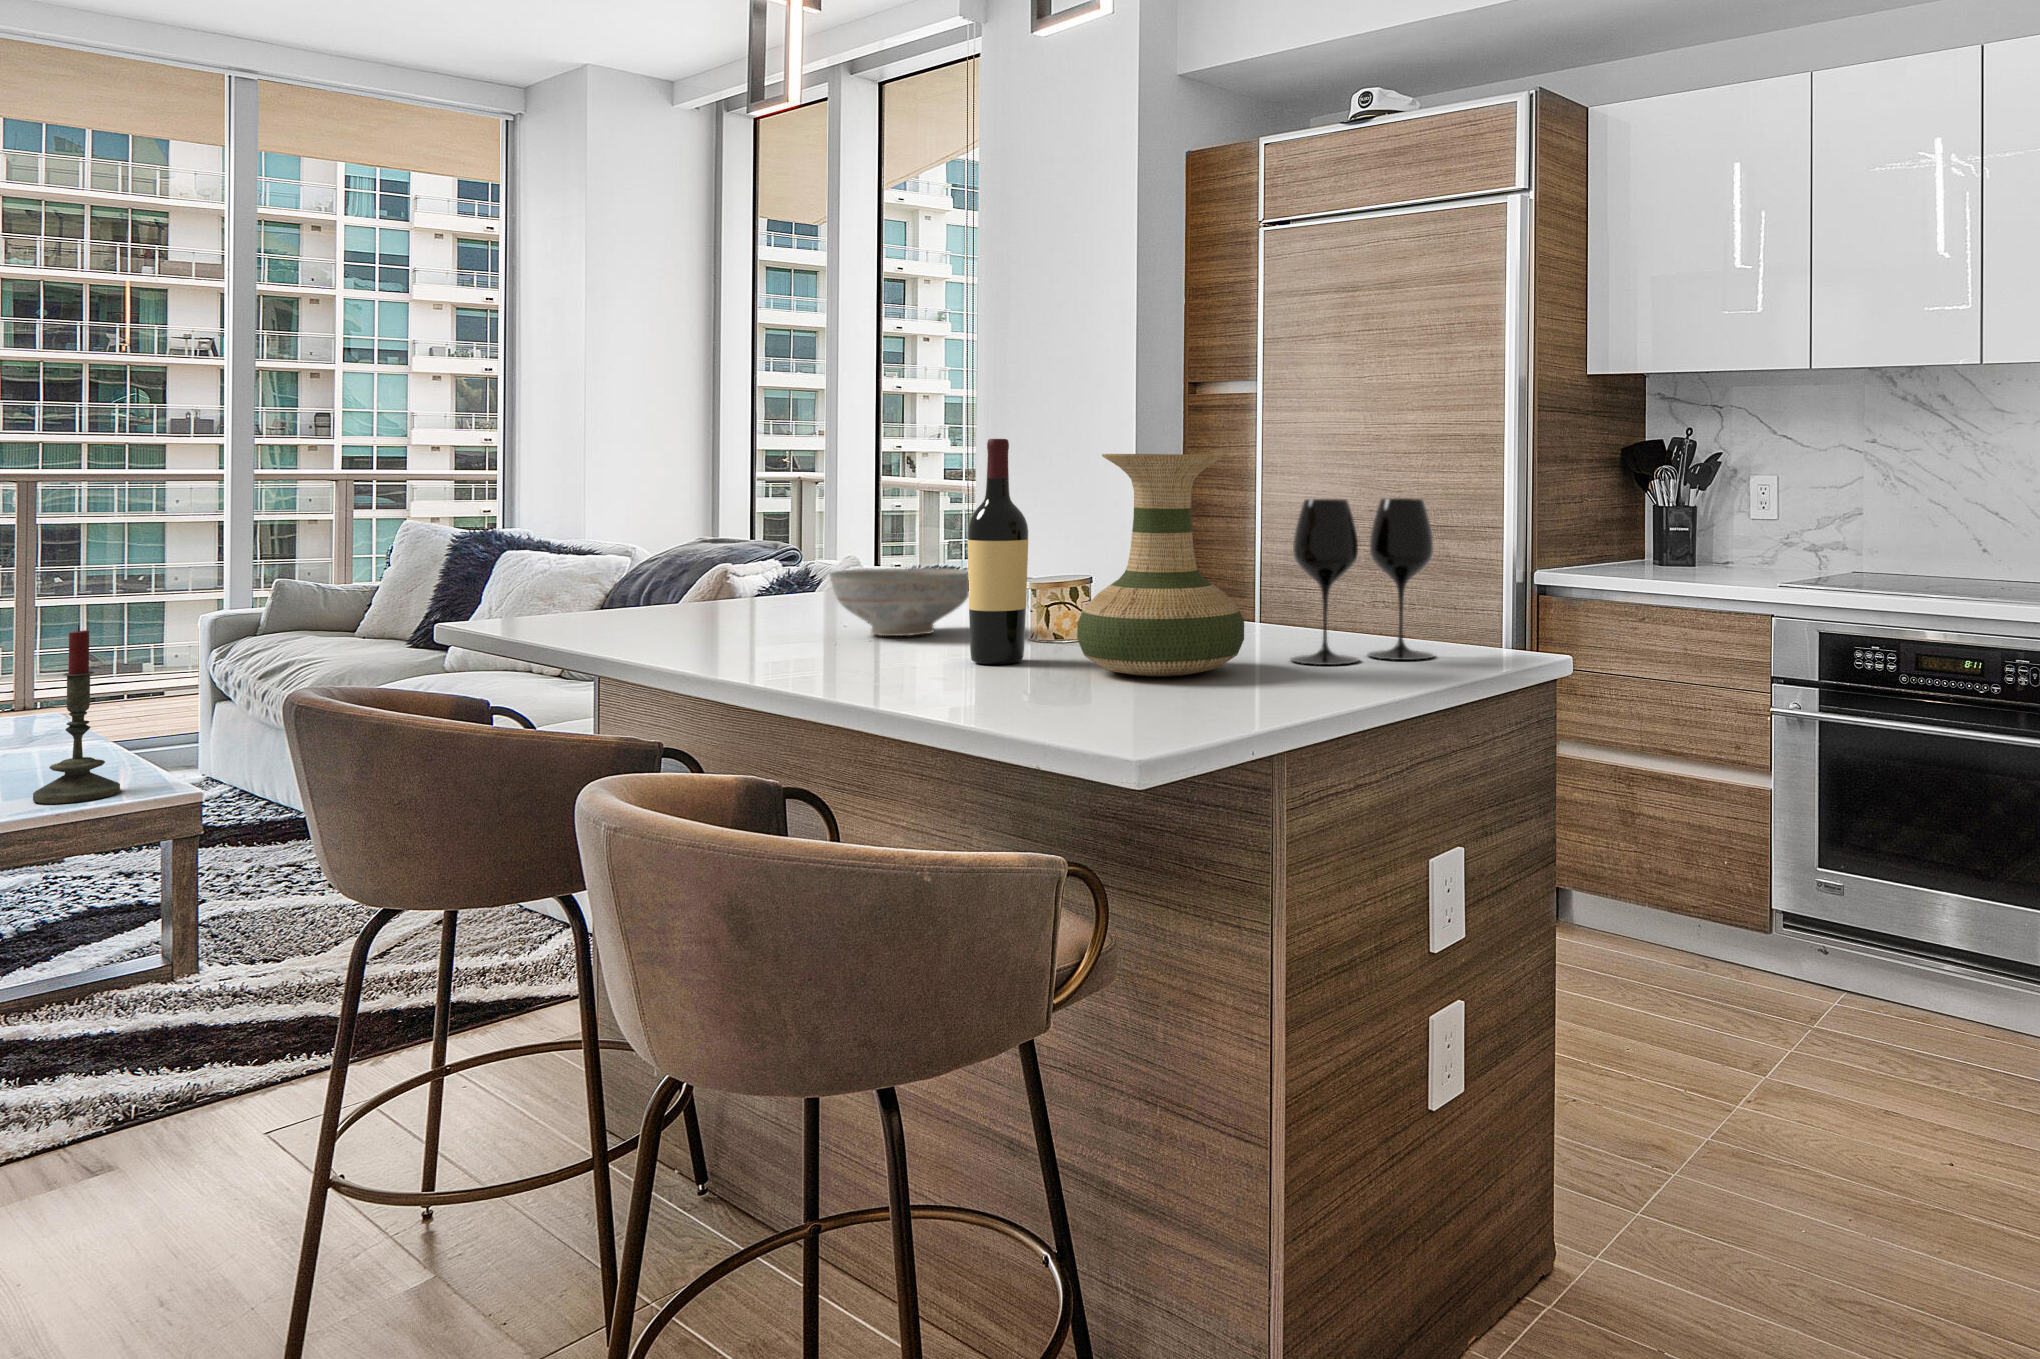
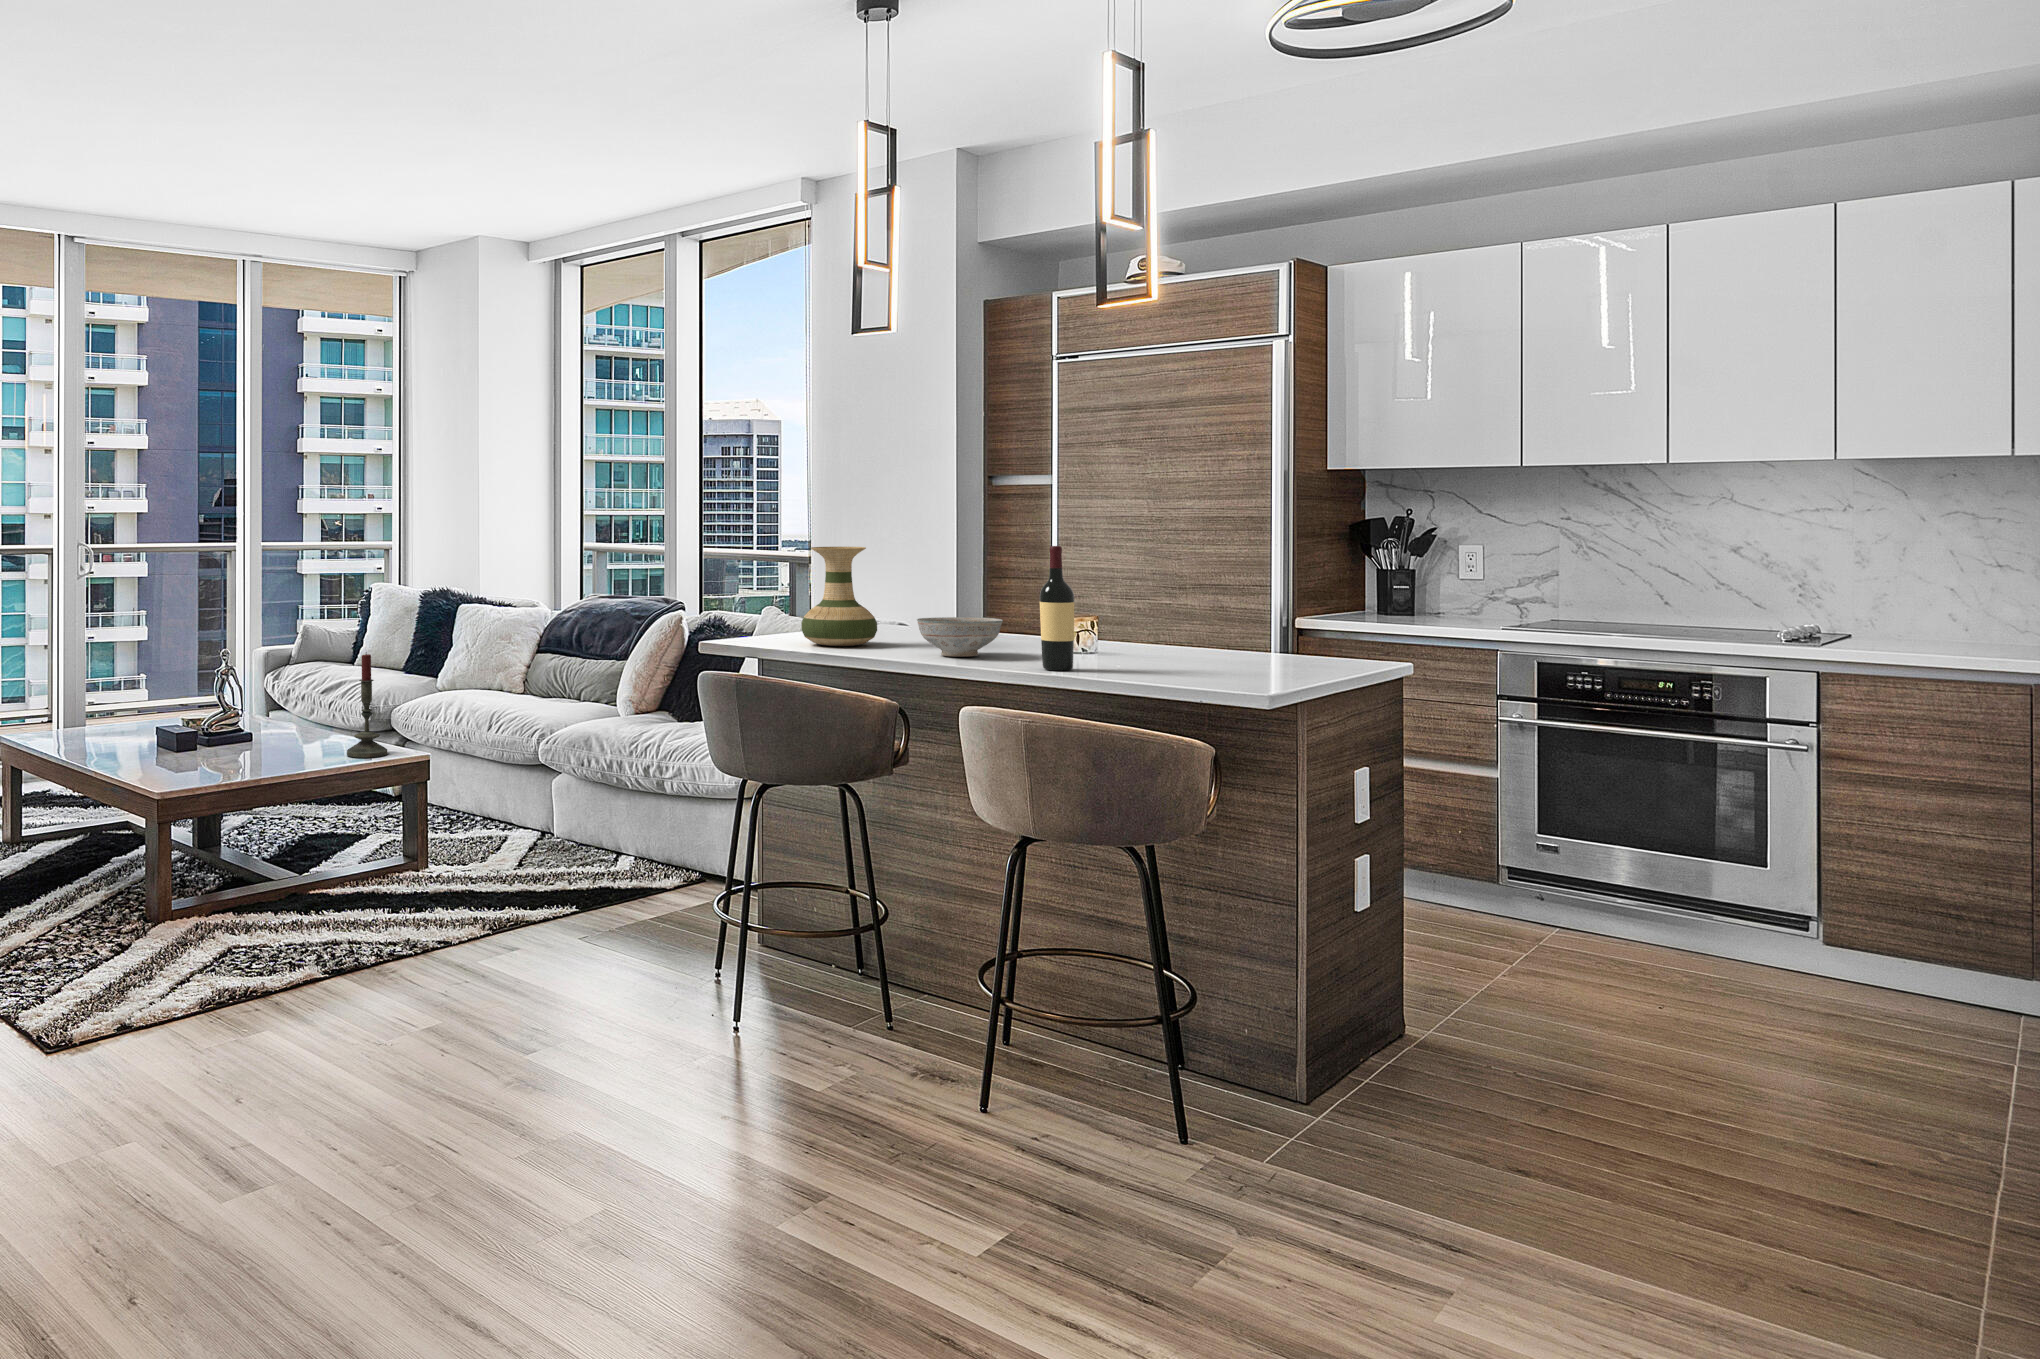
vase: present [1077,454,1244,676] -> present [801,547,877,646]
wine glass: present [1291,498,1433,665] -> none [1228,577,1314,672]

